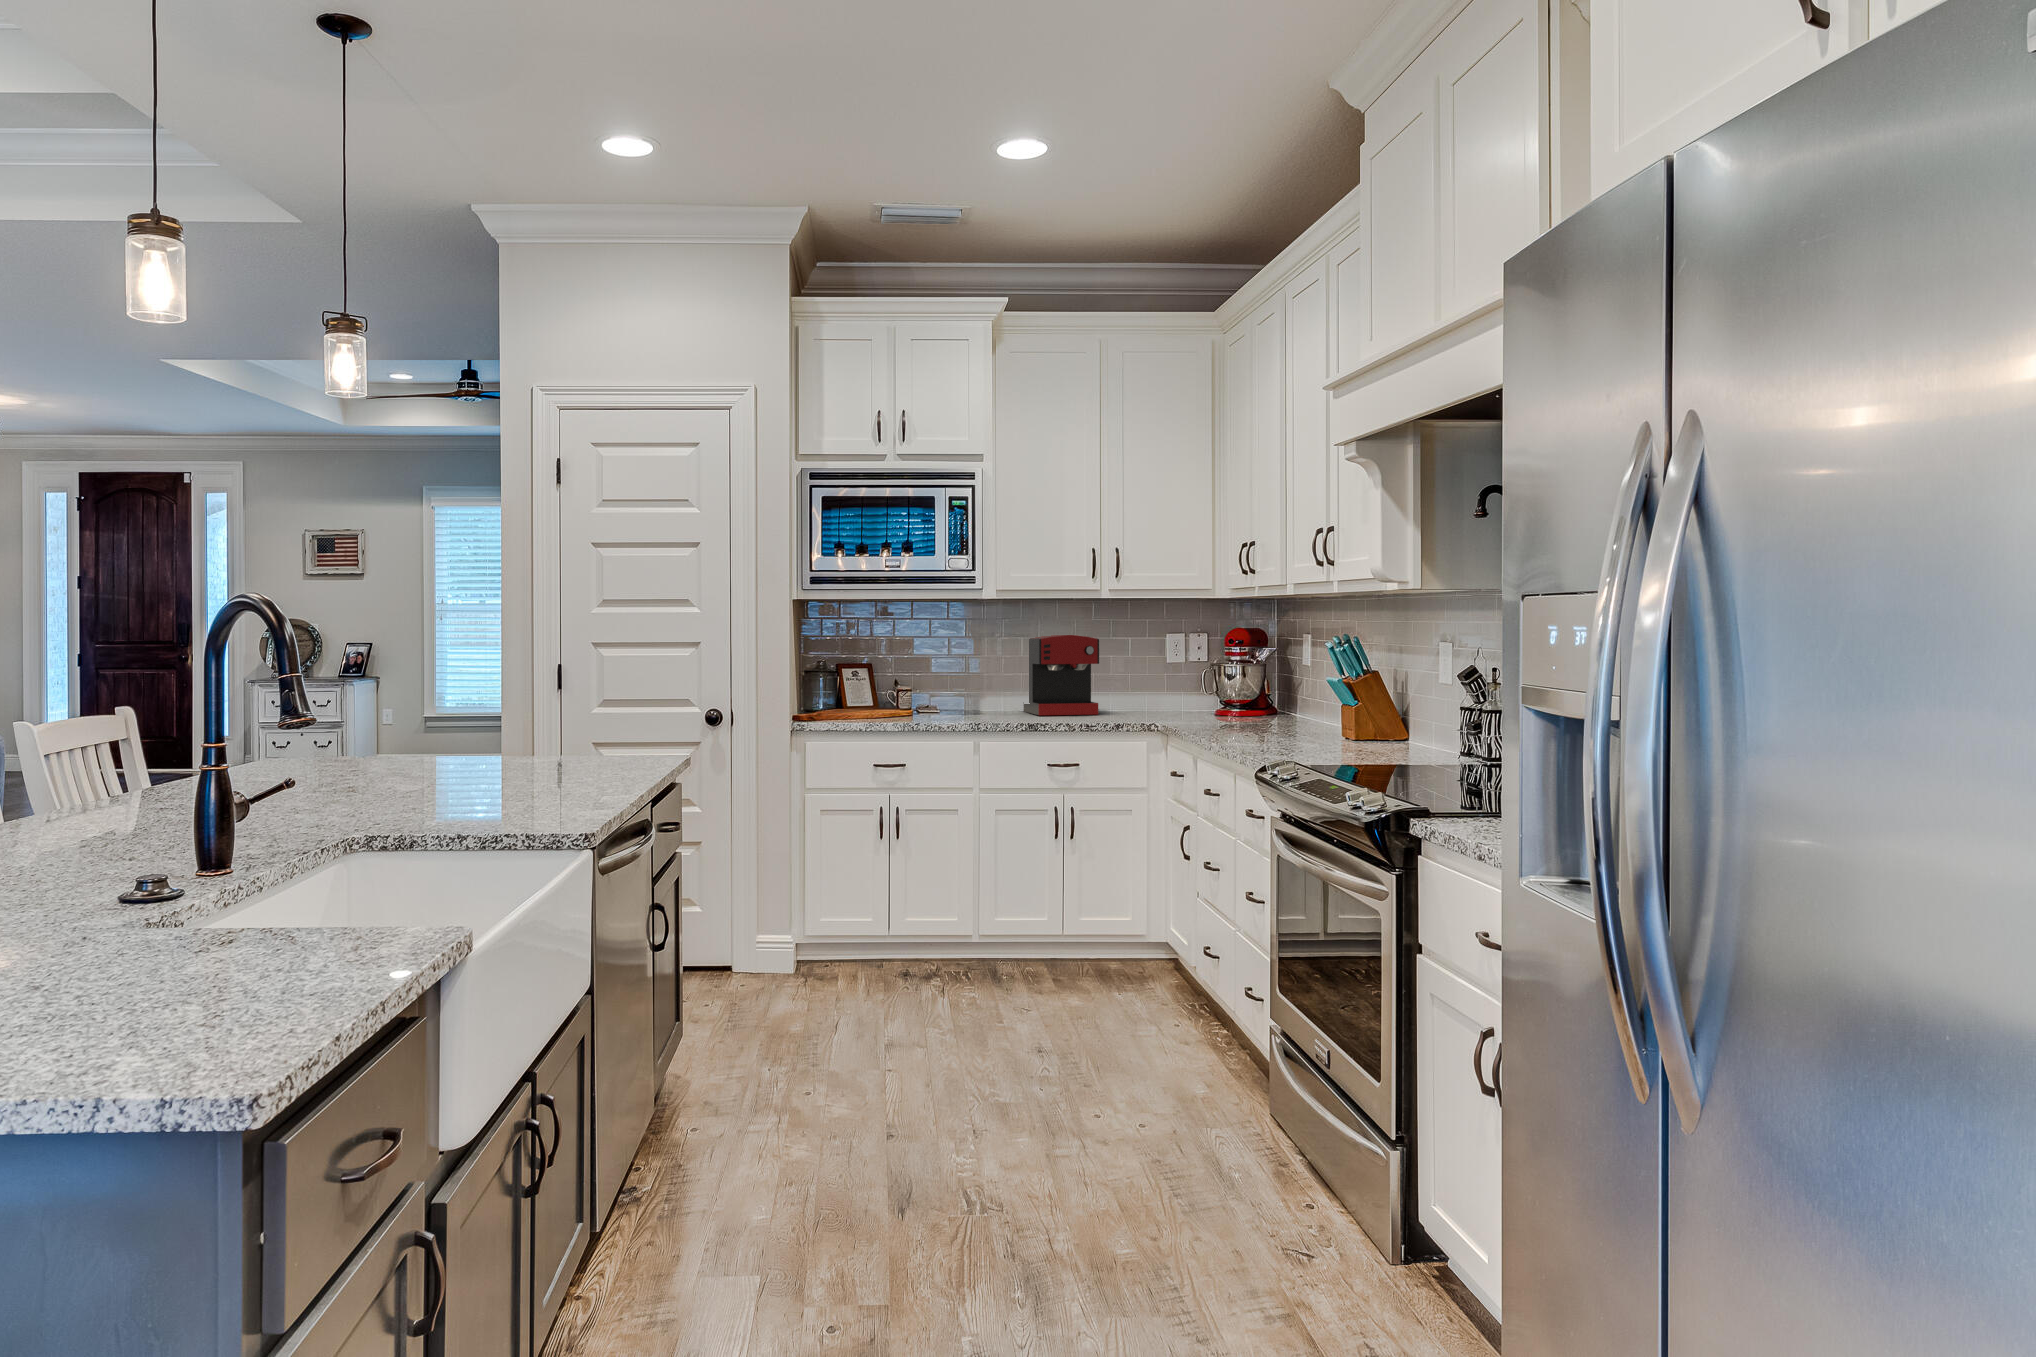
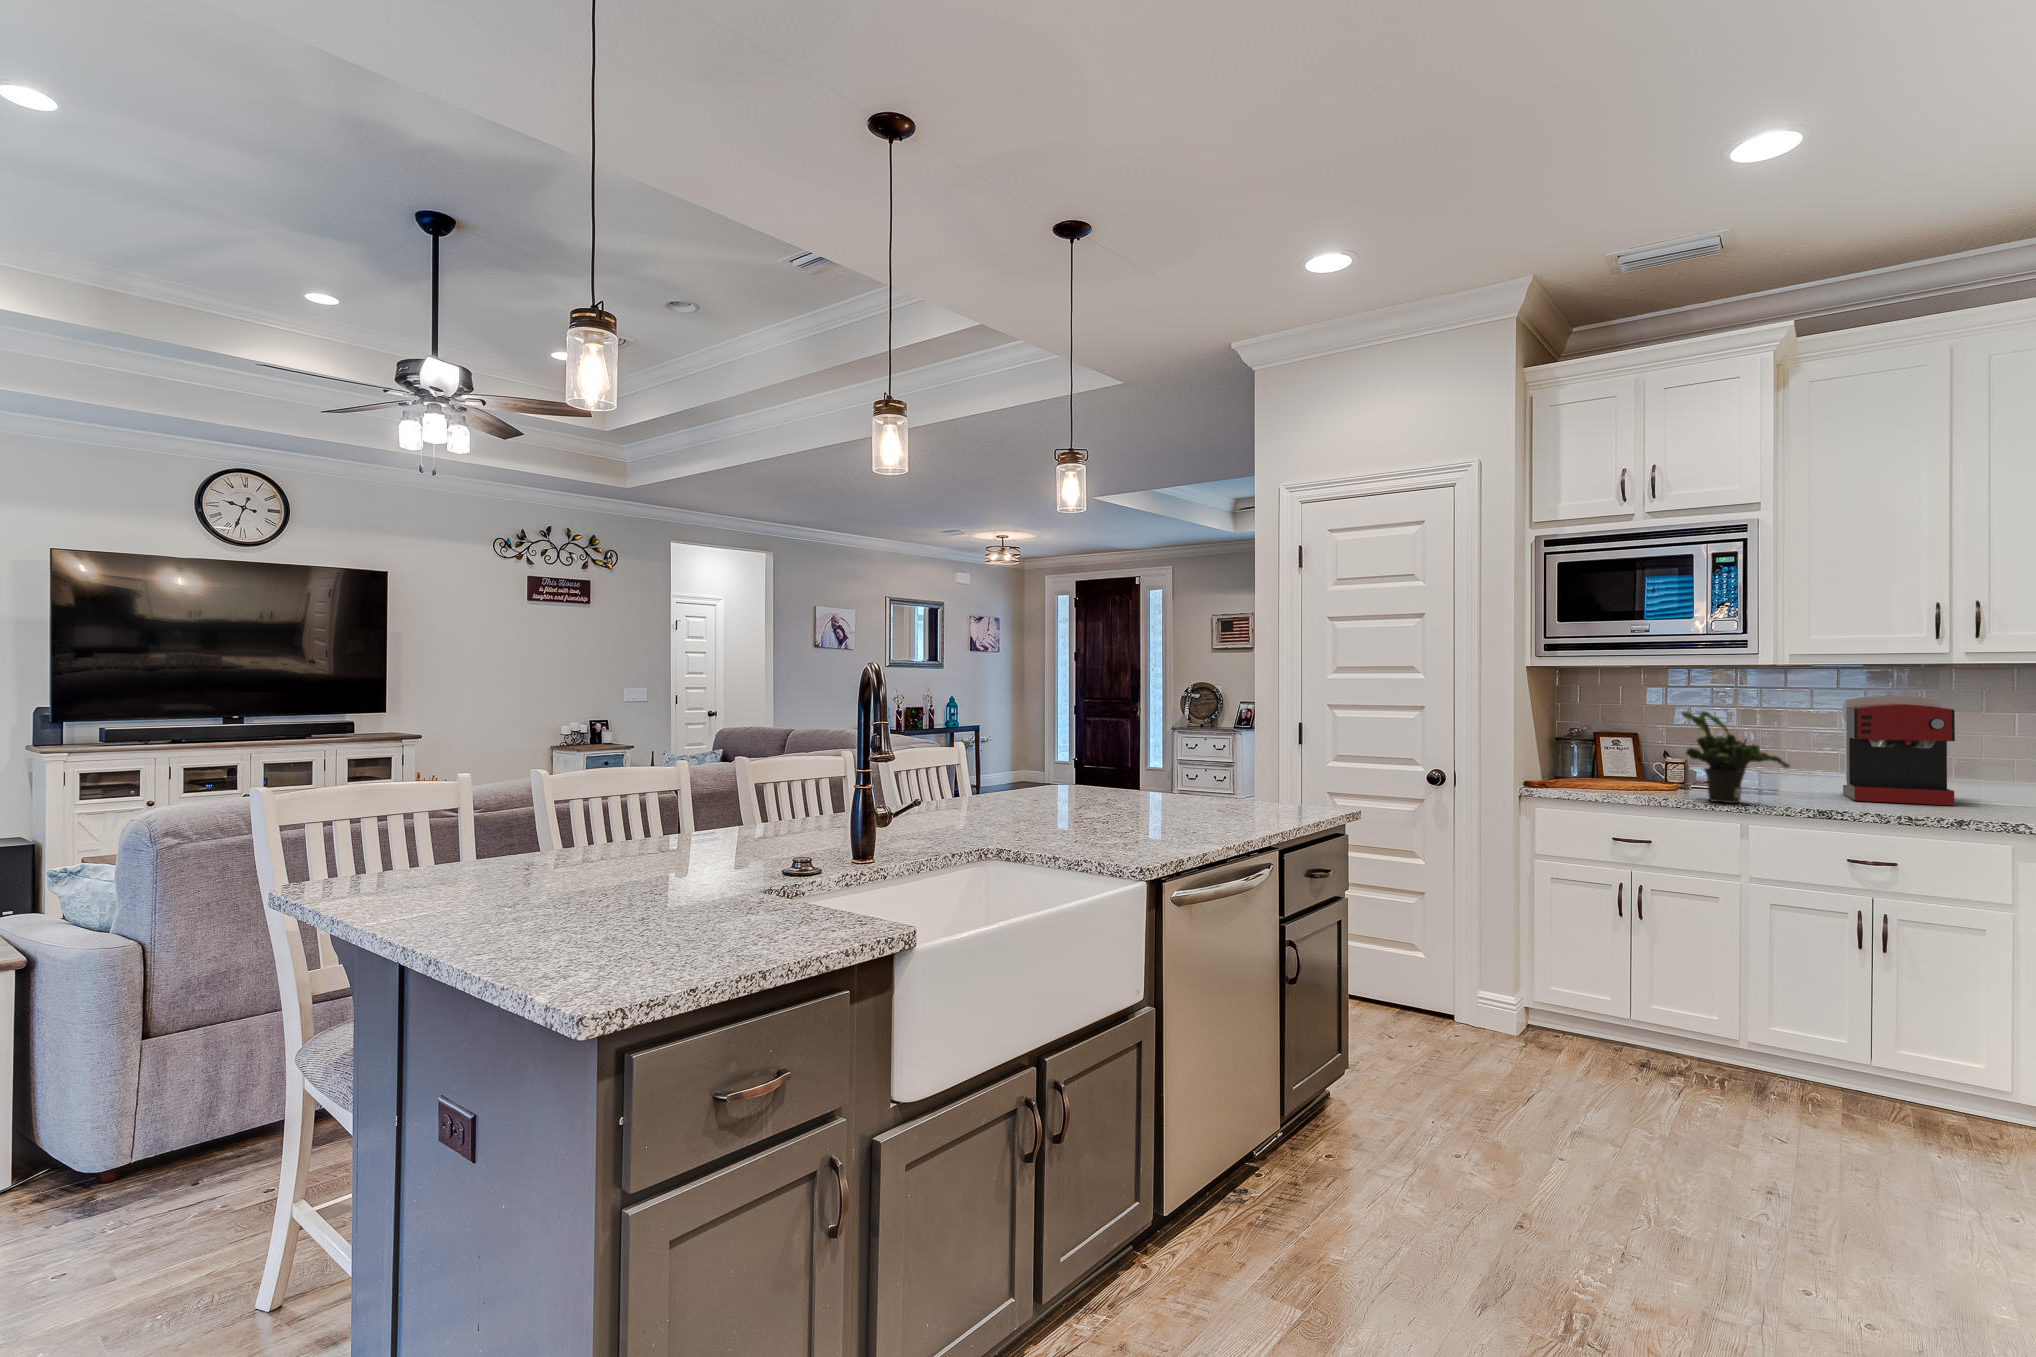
potted plant: none [932,643,1009,724] -> present [1681,711,1790,803]

